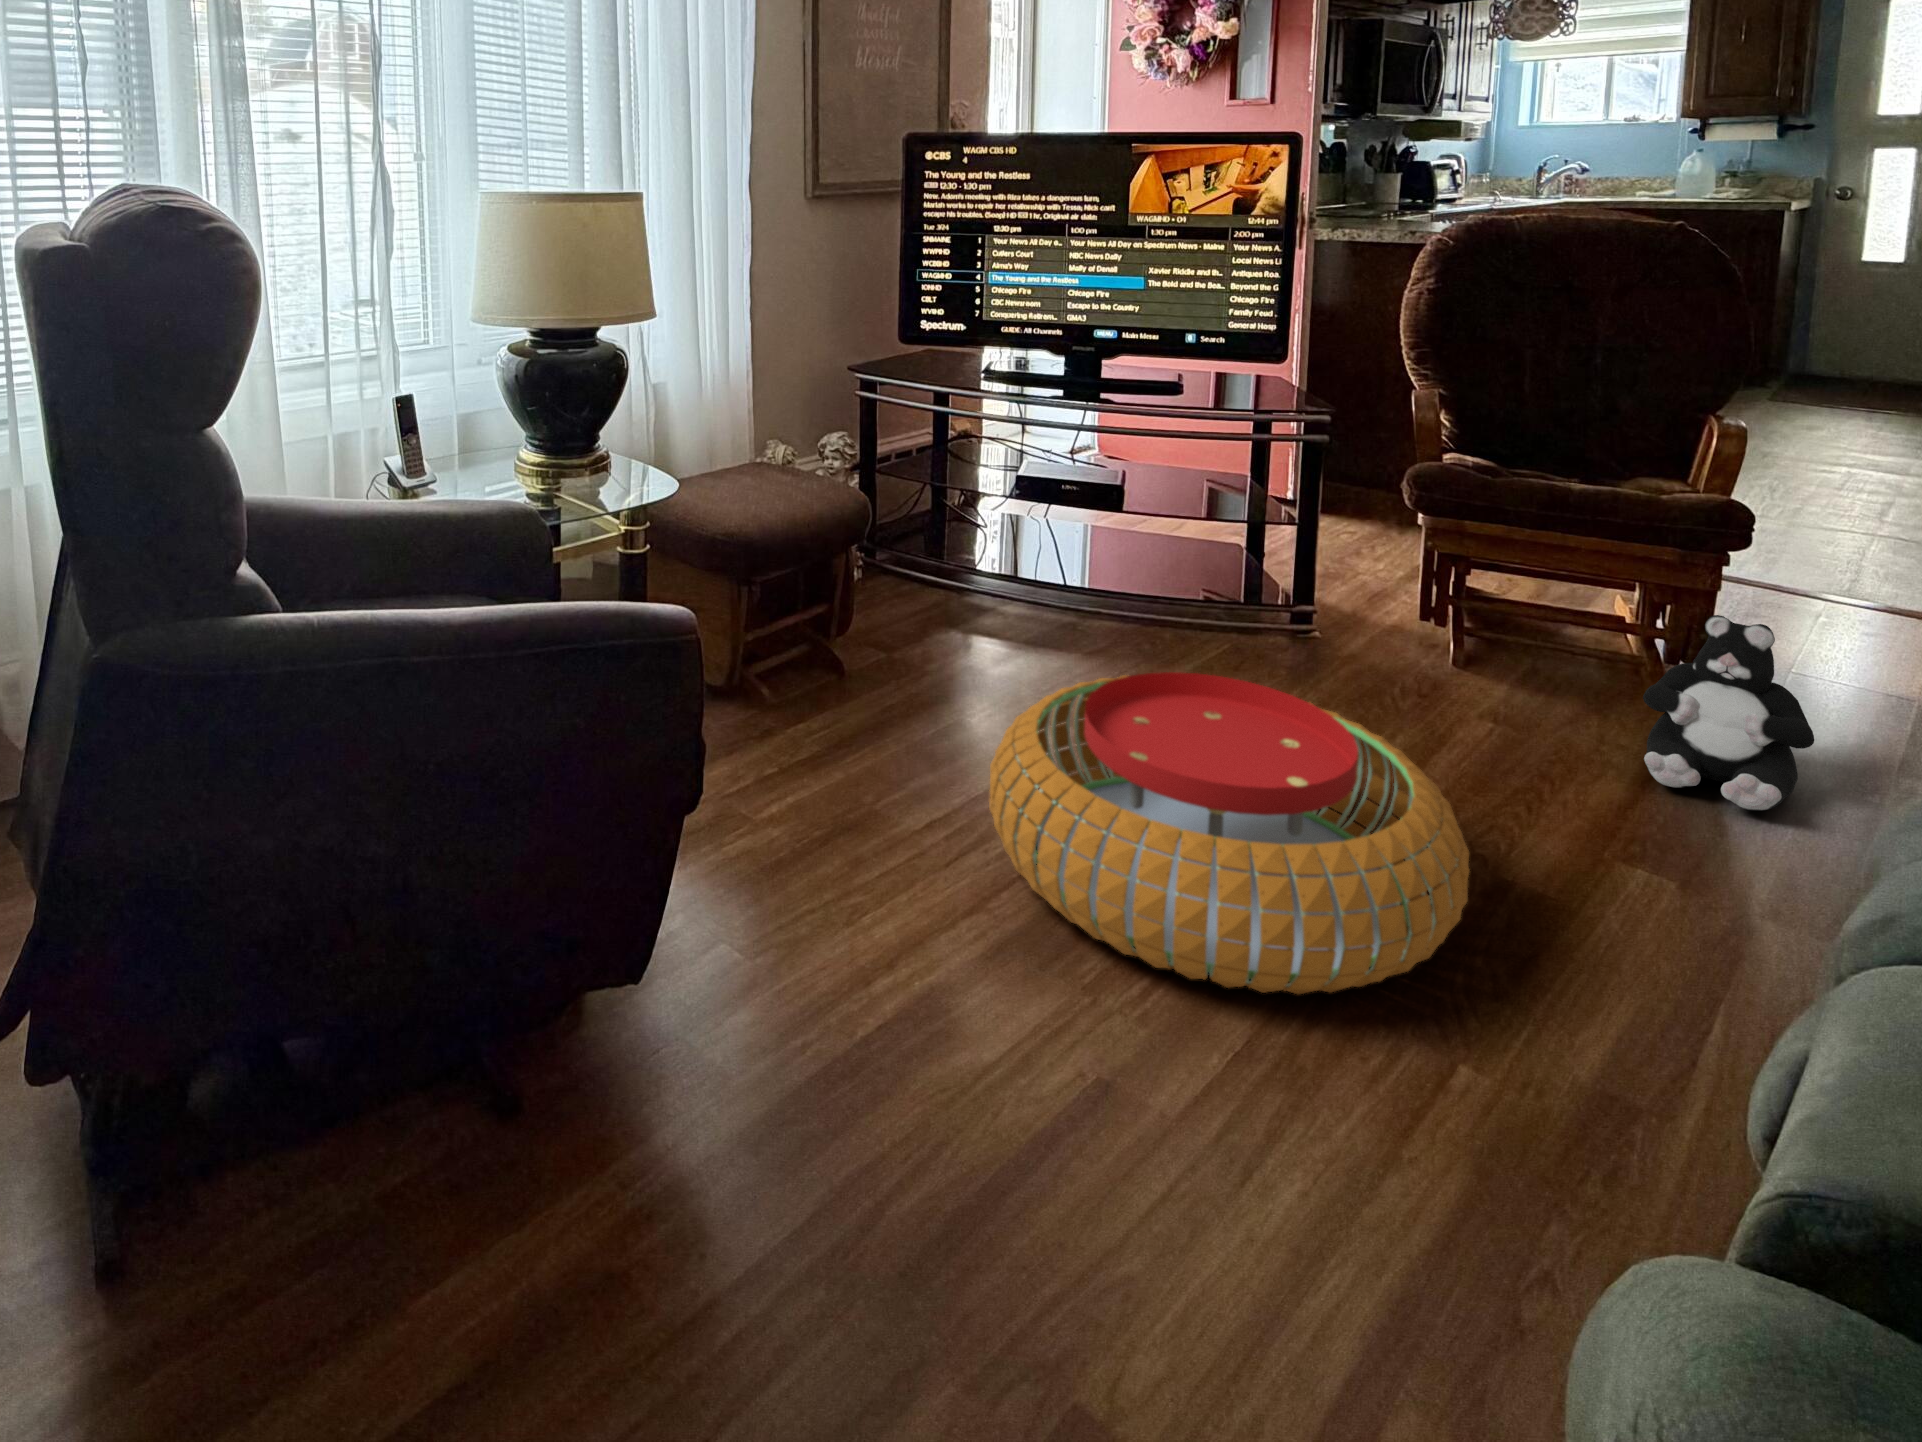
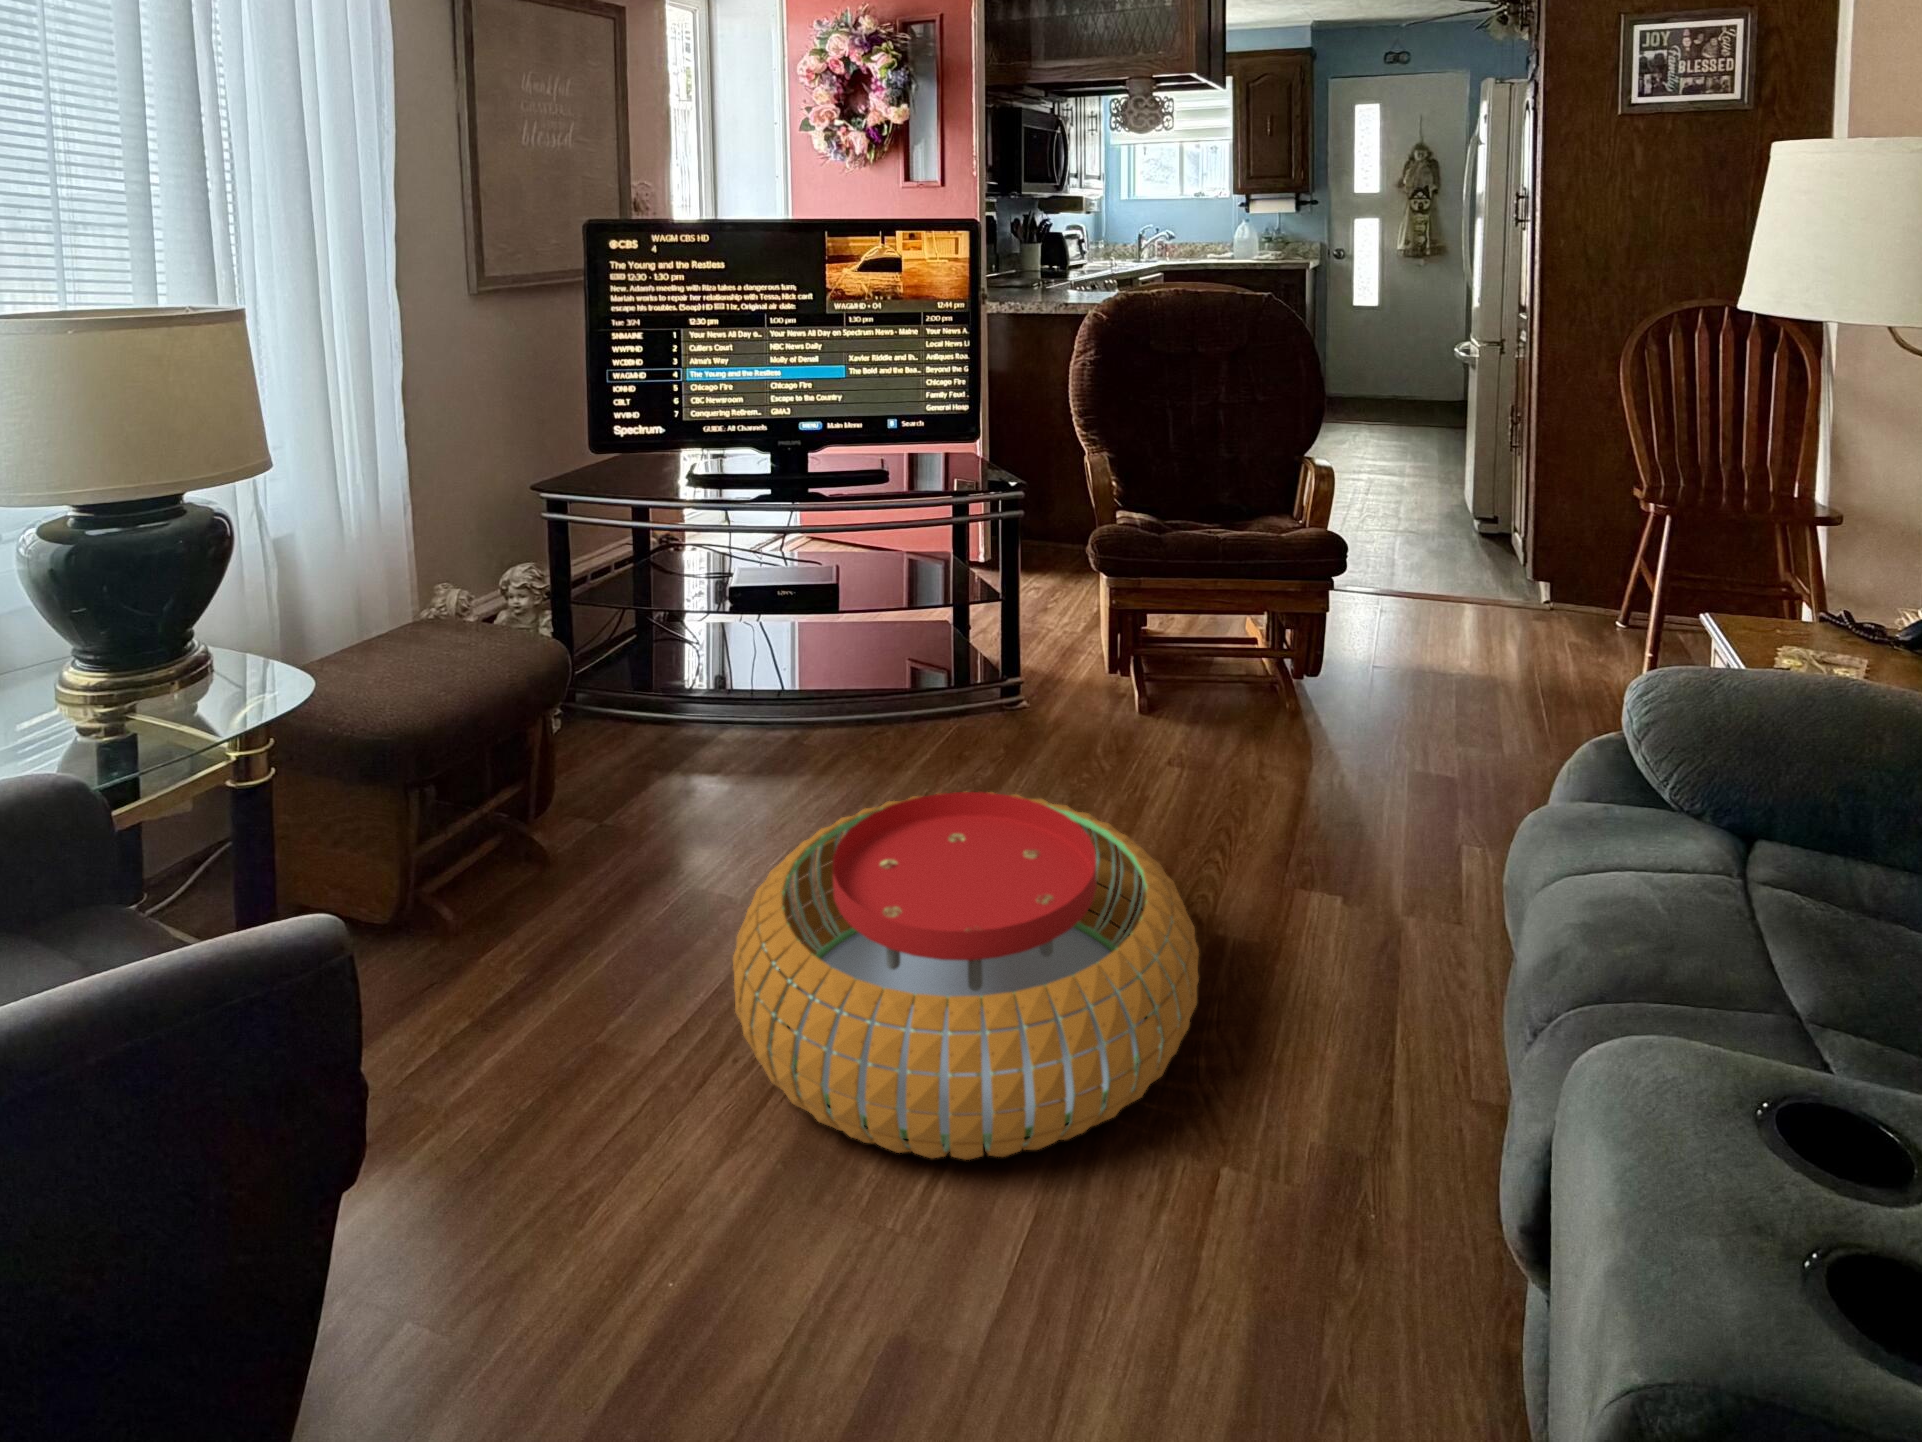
plush toy: present [1643,615,1814,810] -> none [1287,638,1406,807]

